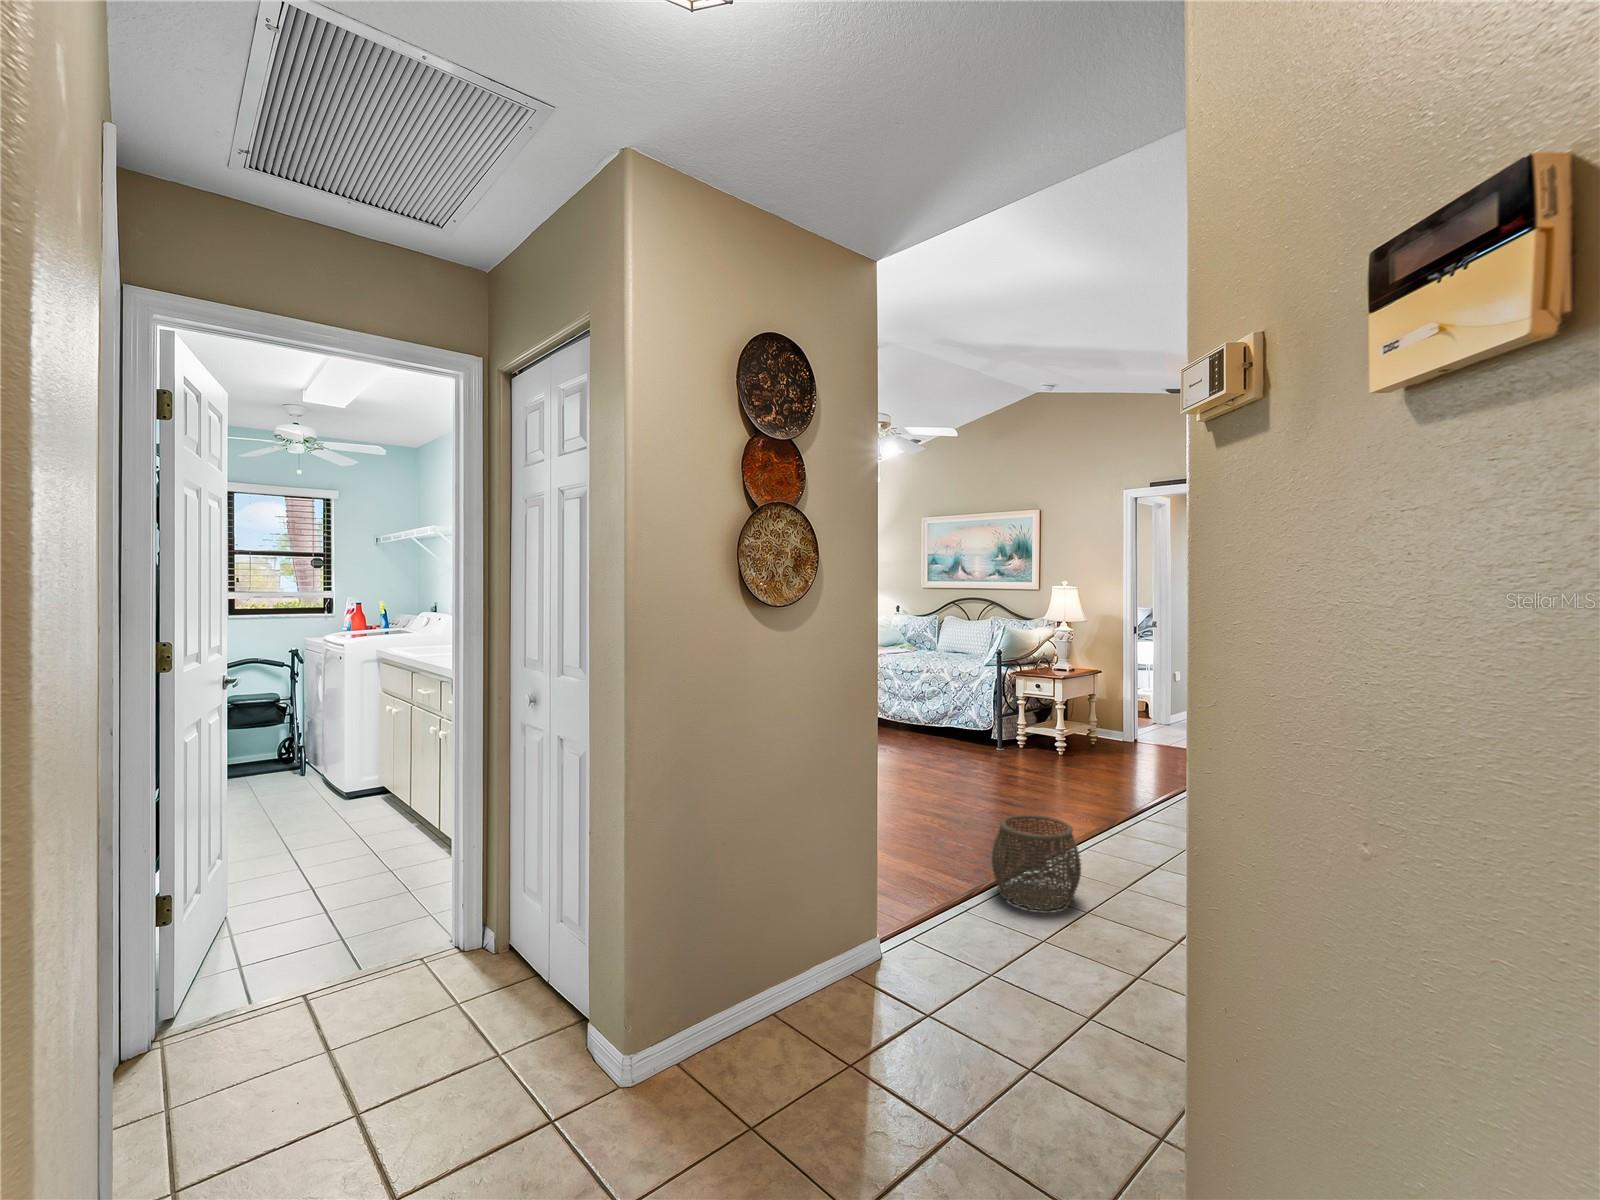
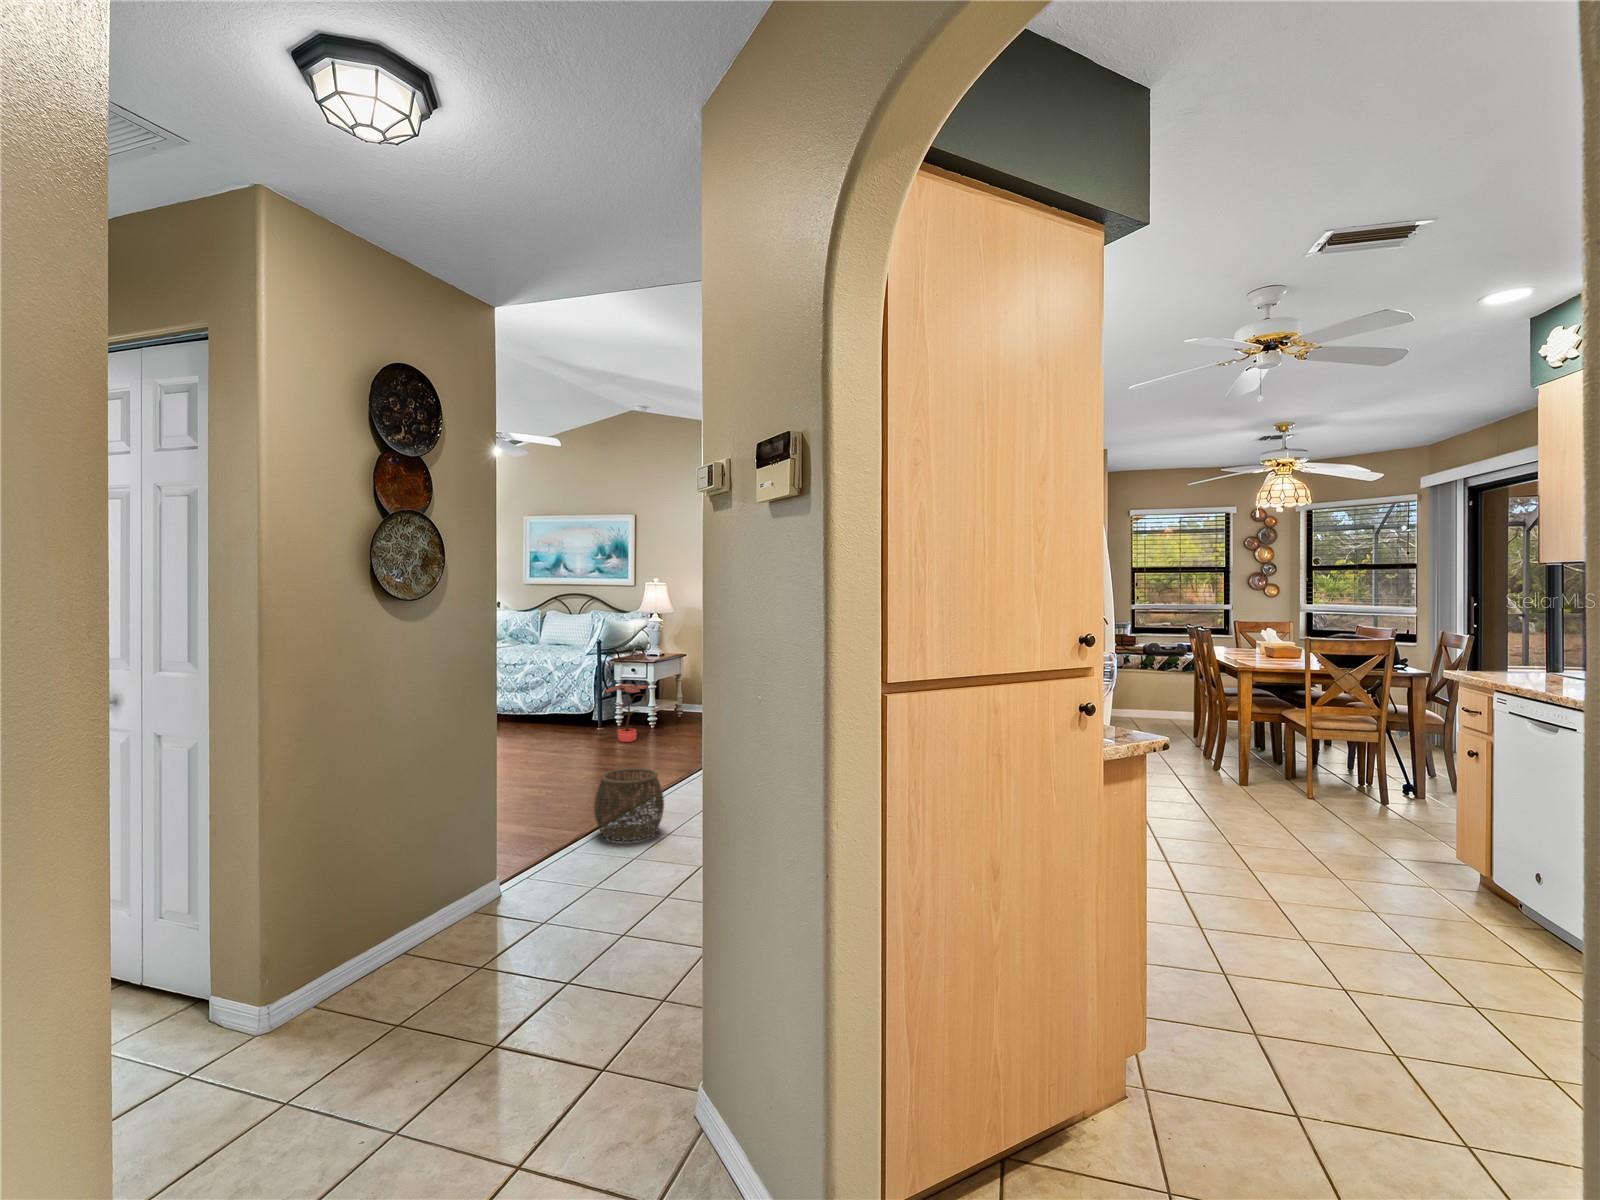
potted plant: none [1006,702,1055,768] -> present [606,684,647,742]

